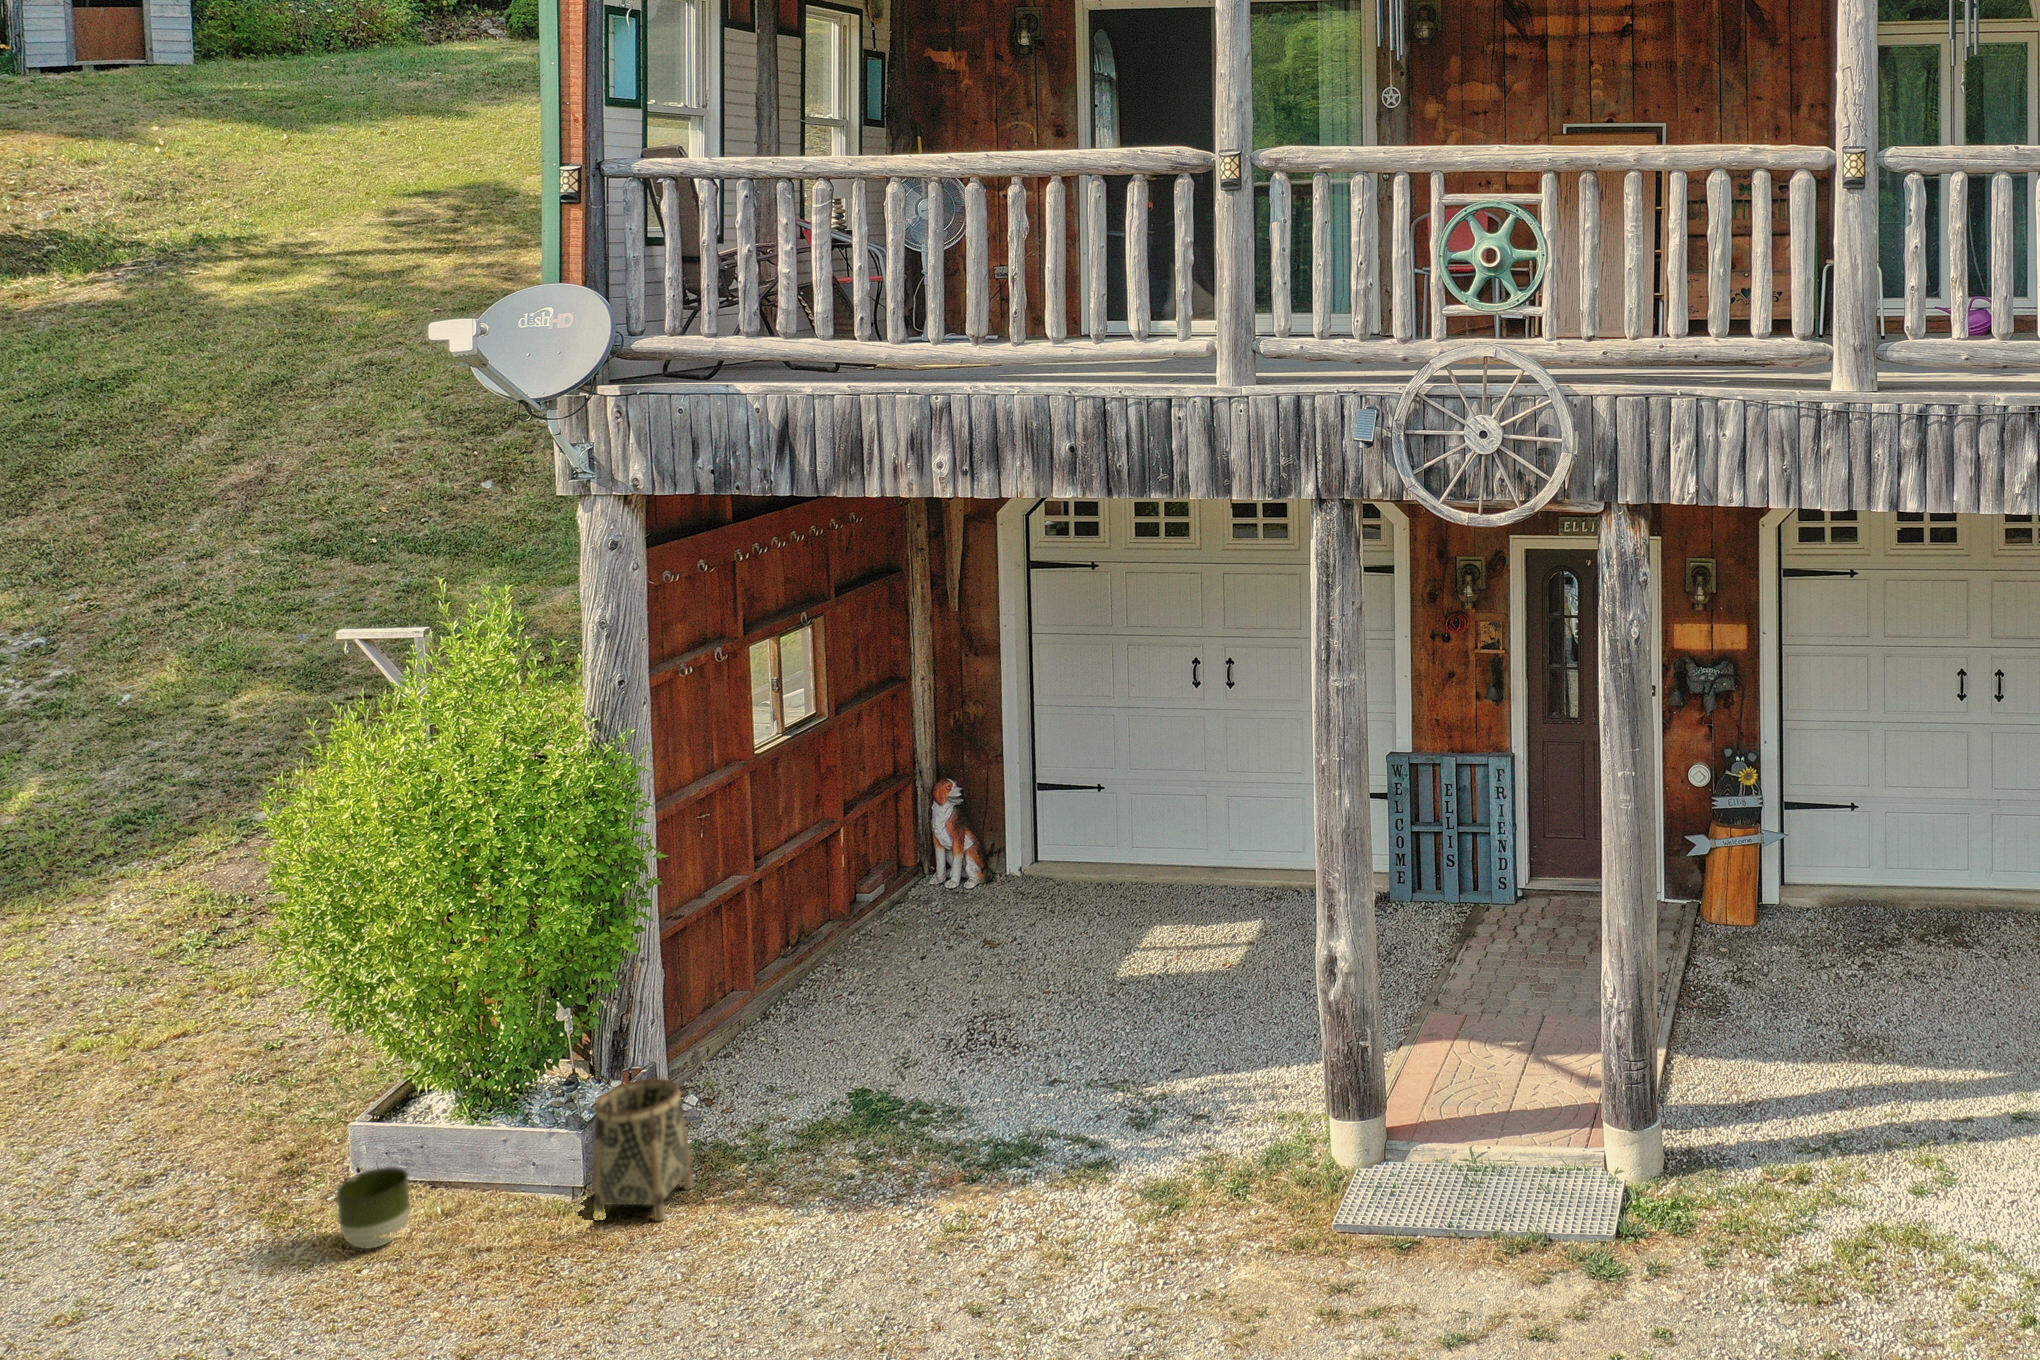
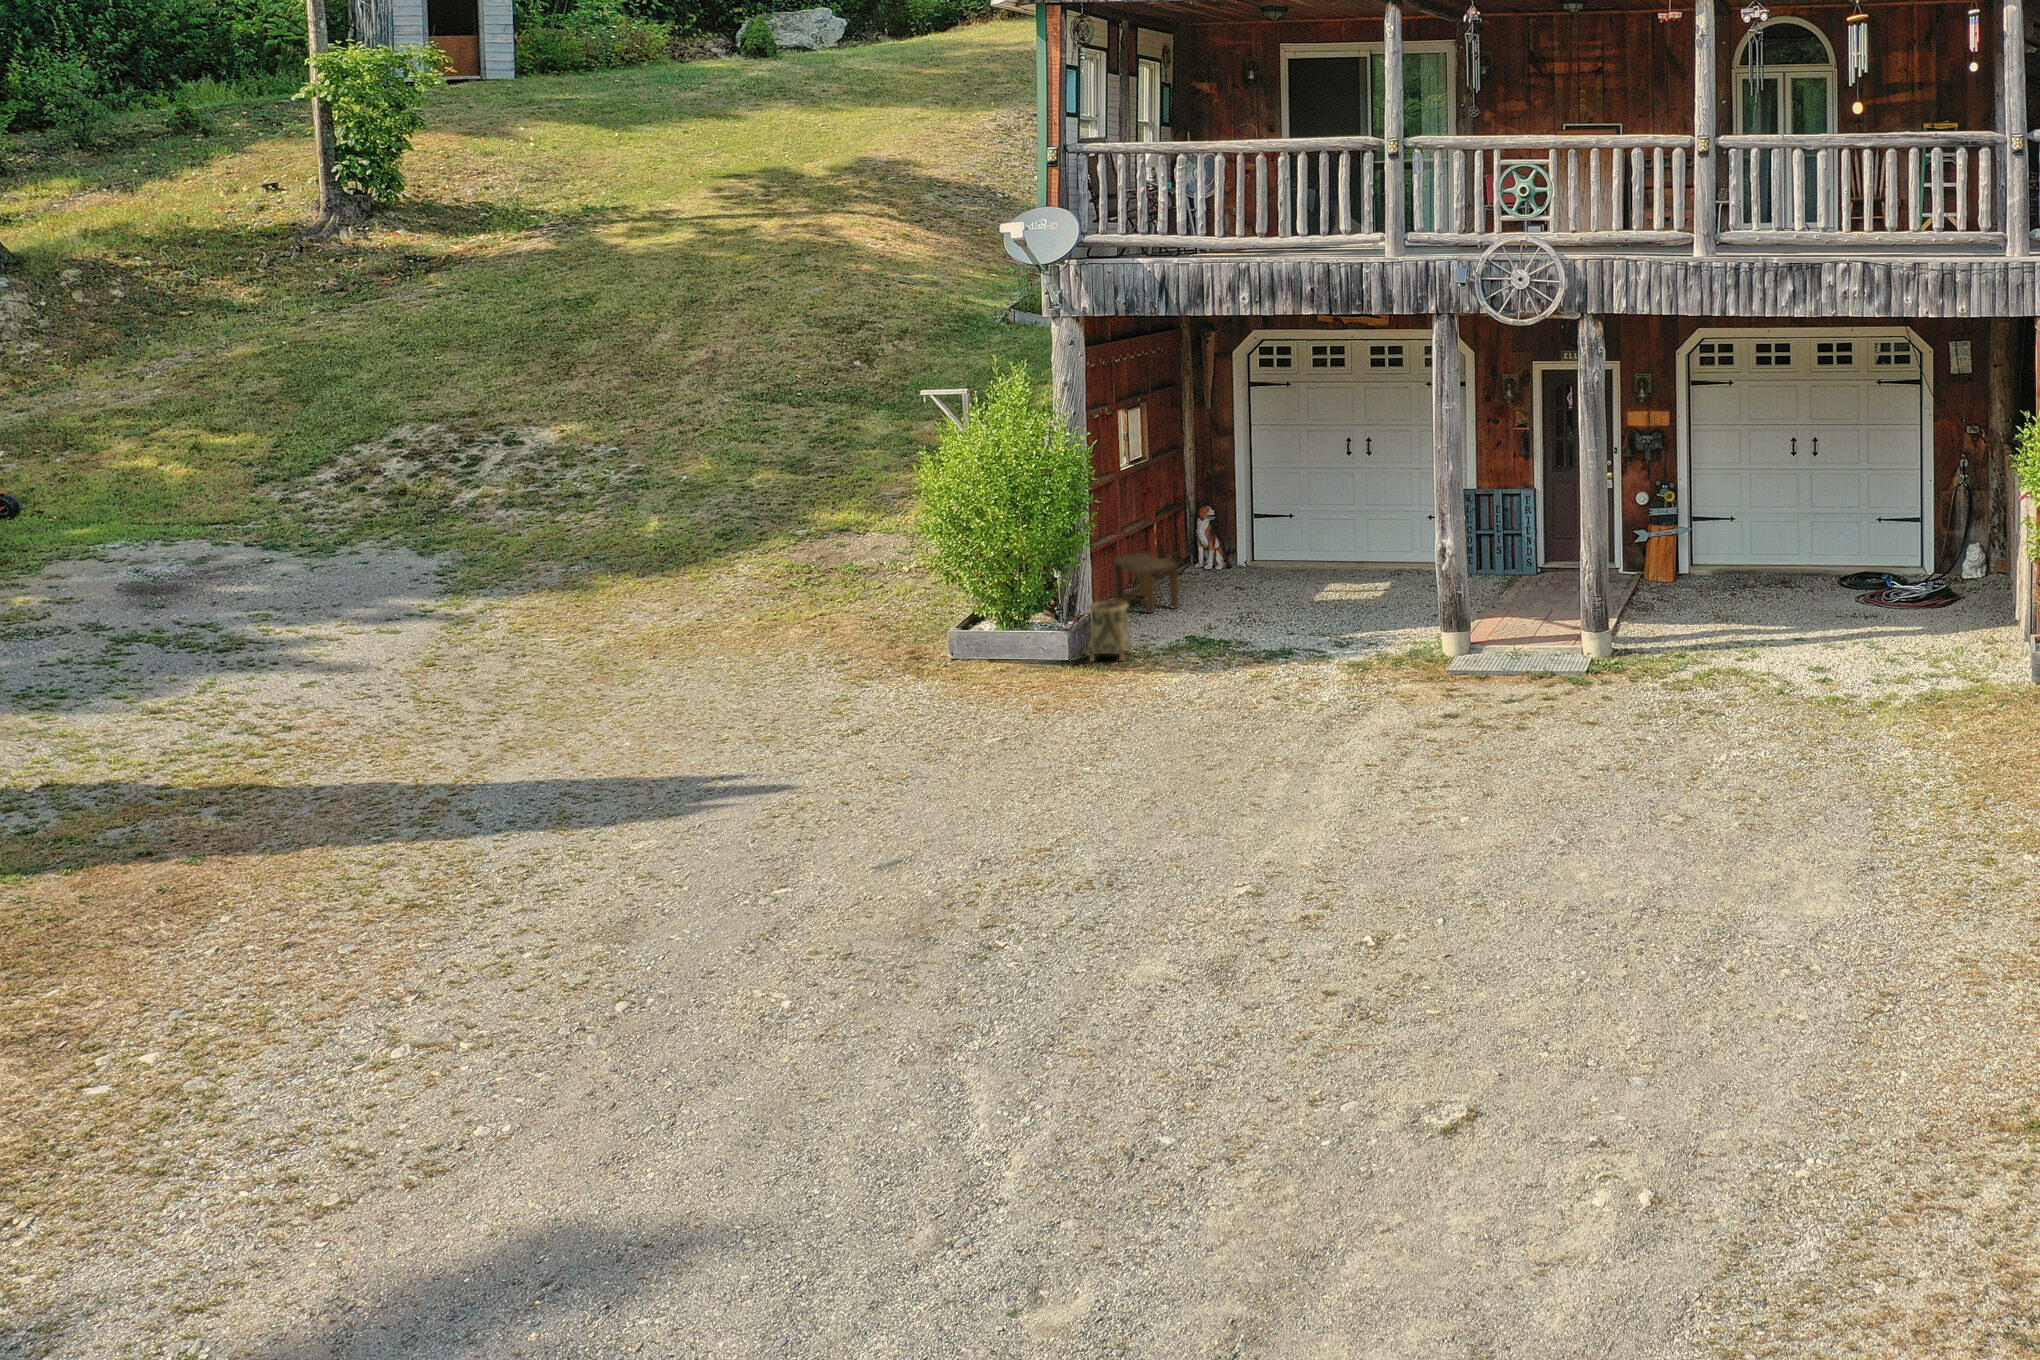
bench: none [739,893,850,1032] -> present [1113,553,1179,613]
planter: present [337,1167,410,1249] -> none [973,635,1004,669]

